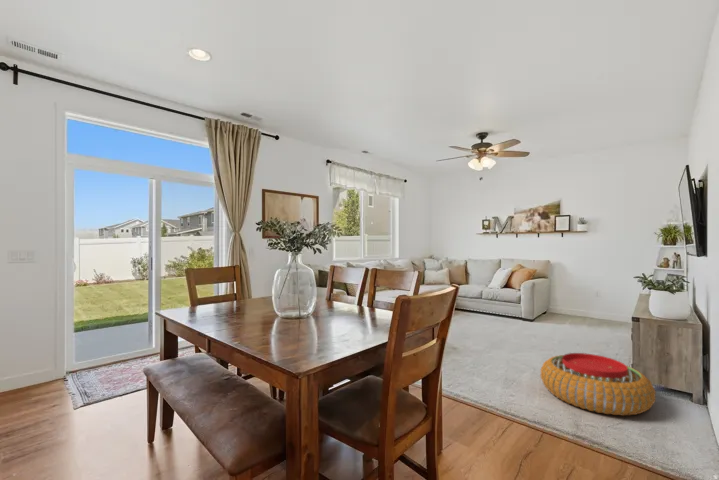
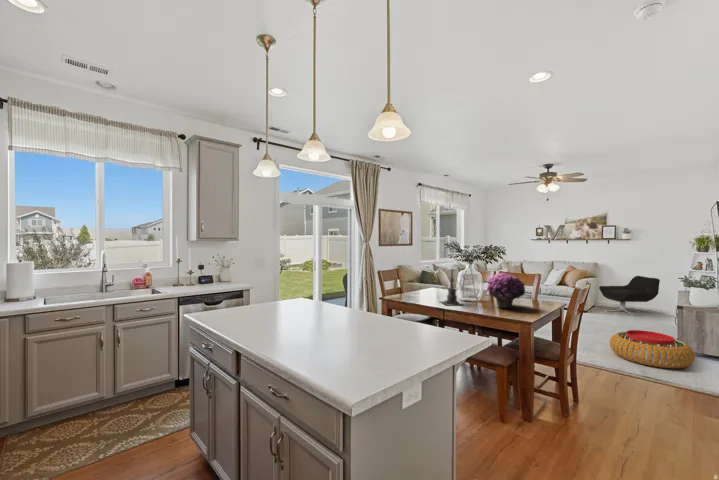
candle holder: none [229,256,266,329] -> present [441,269,462,306]
flower: none [296,269,359,334] -> present [487,273,525,308]
lounge chair: none [550,276,620,325] -> present [599,276,660,315]

